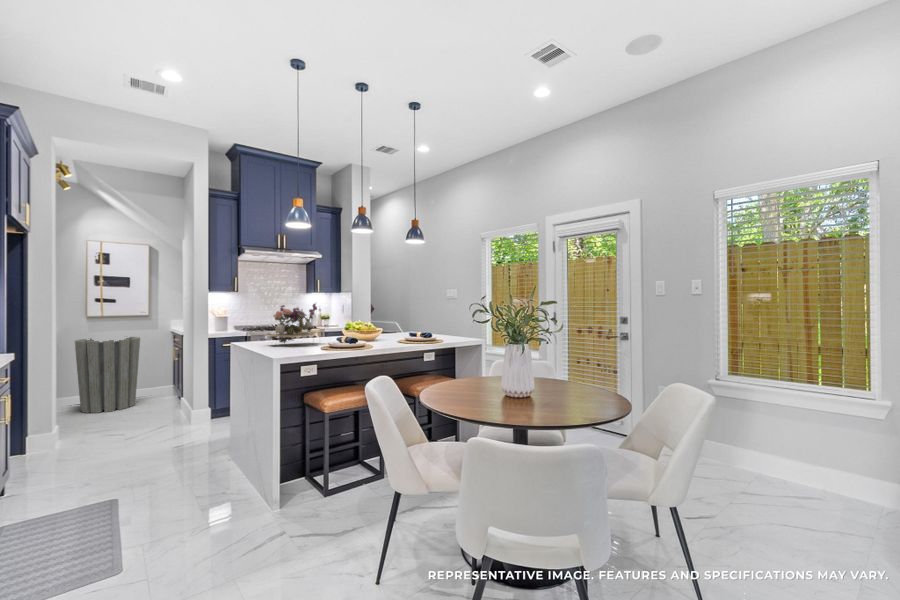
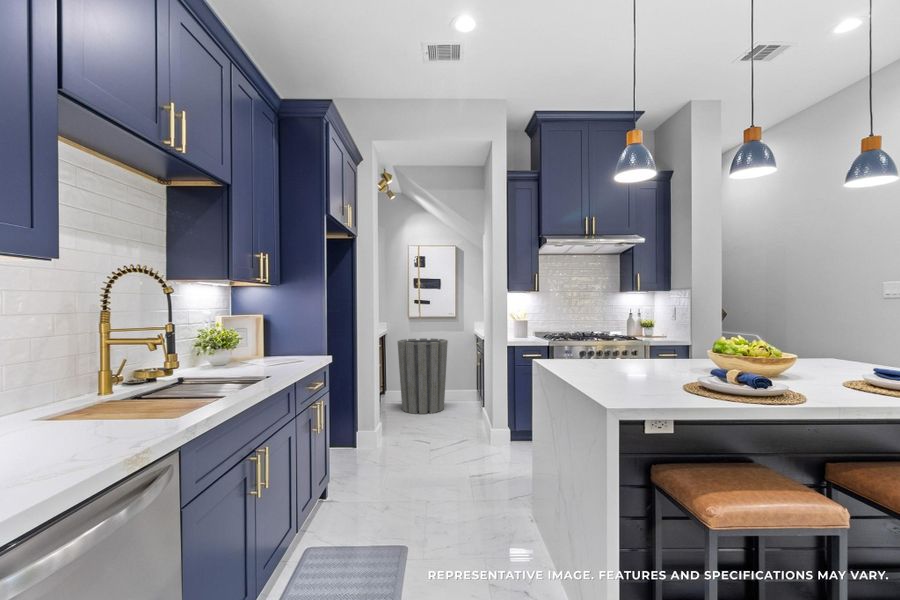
flower arrangement: present [266,304,317,343] -> none [579,306,672,372]

